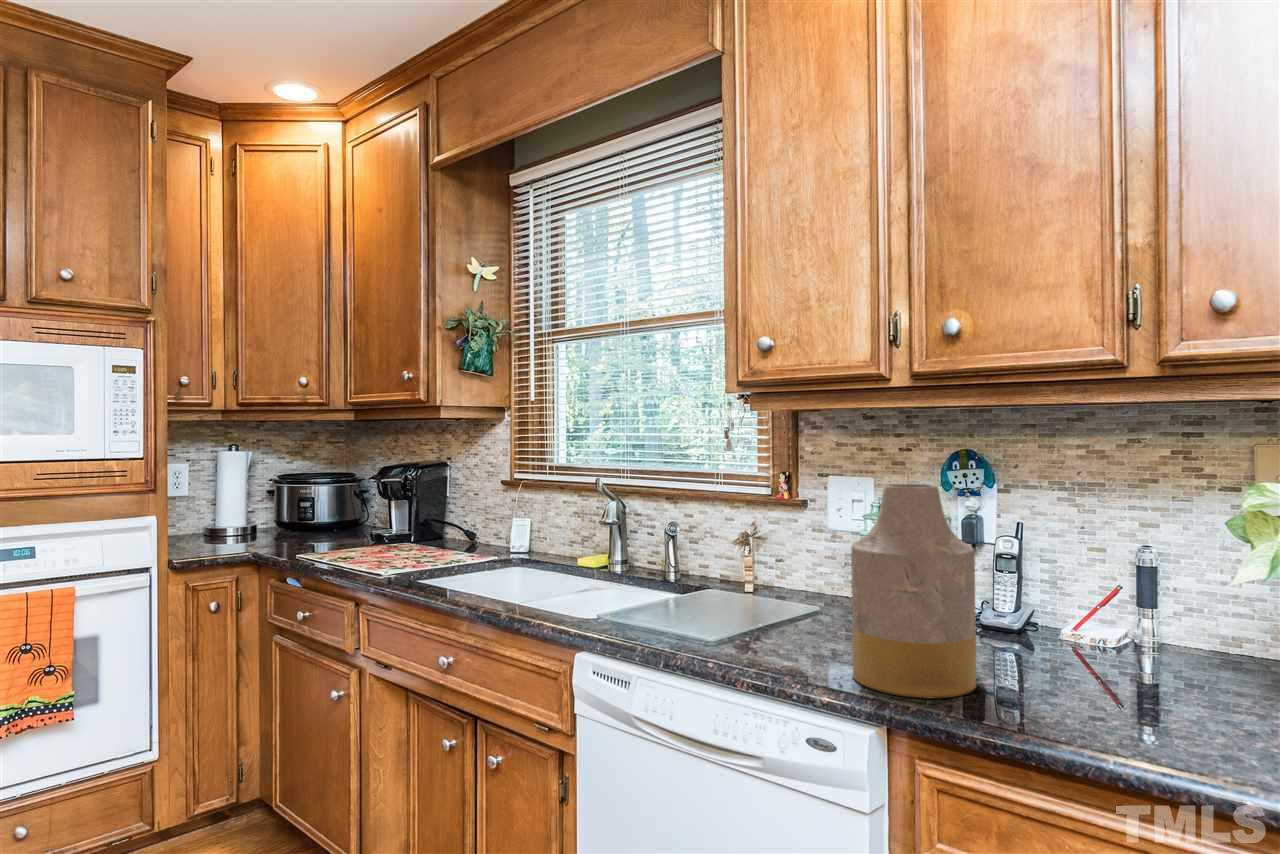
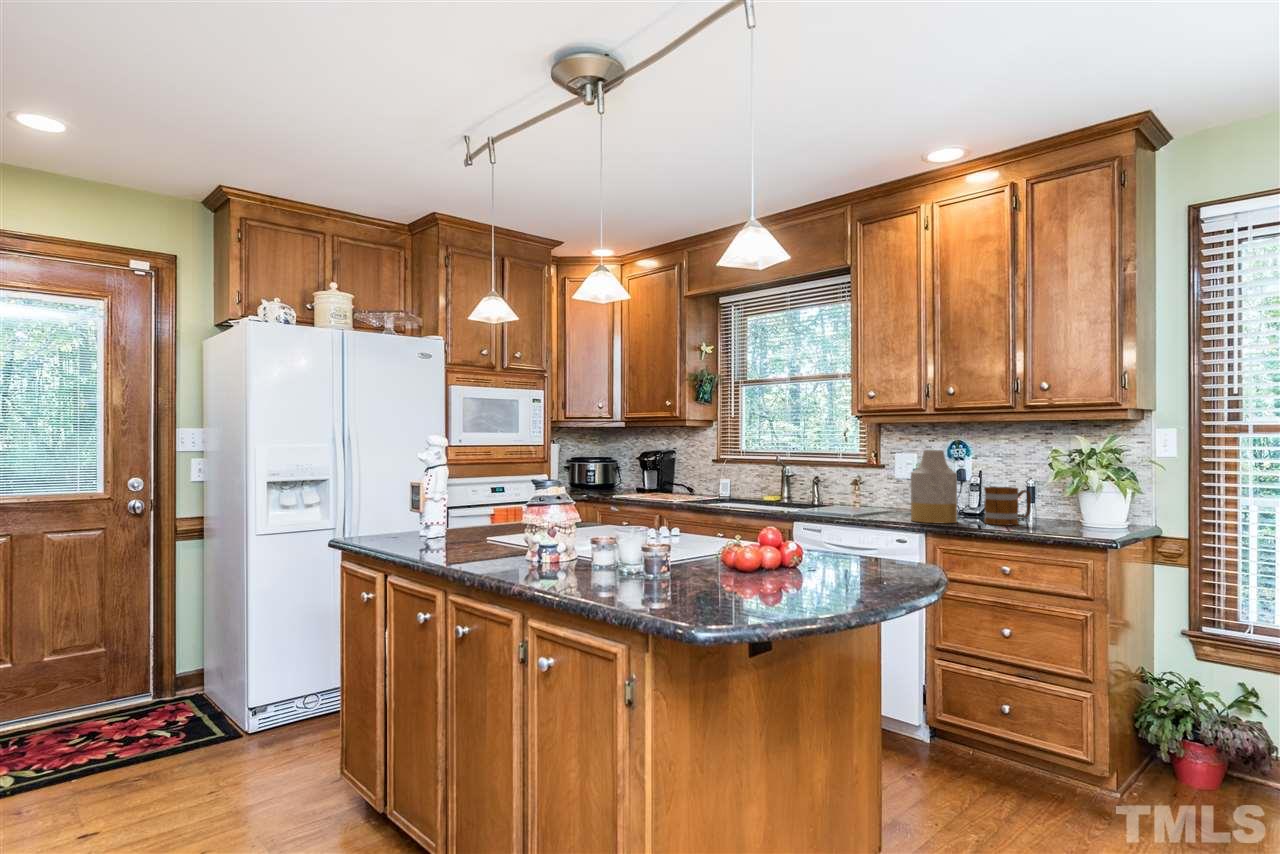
mug: none [1047,582,1179,707] -> present [984,487,1031,525]

